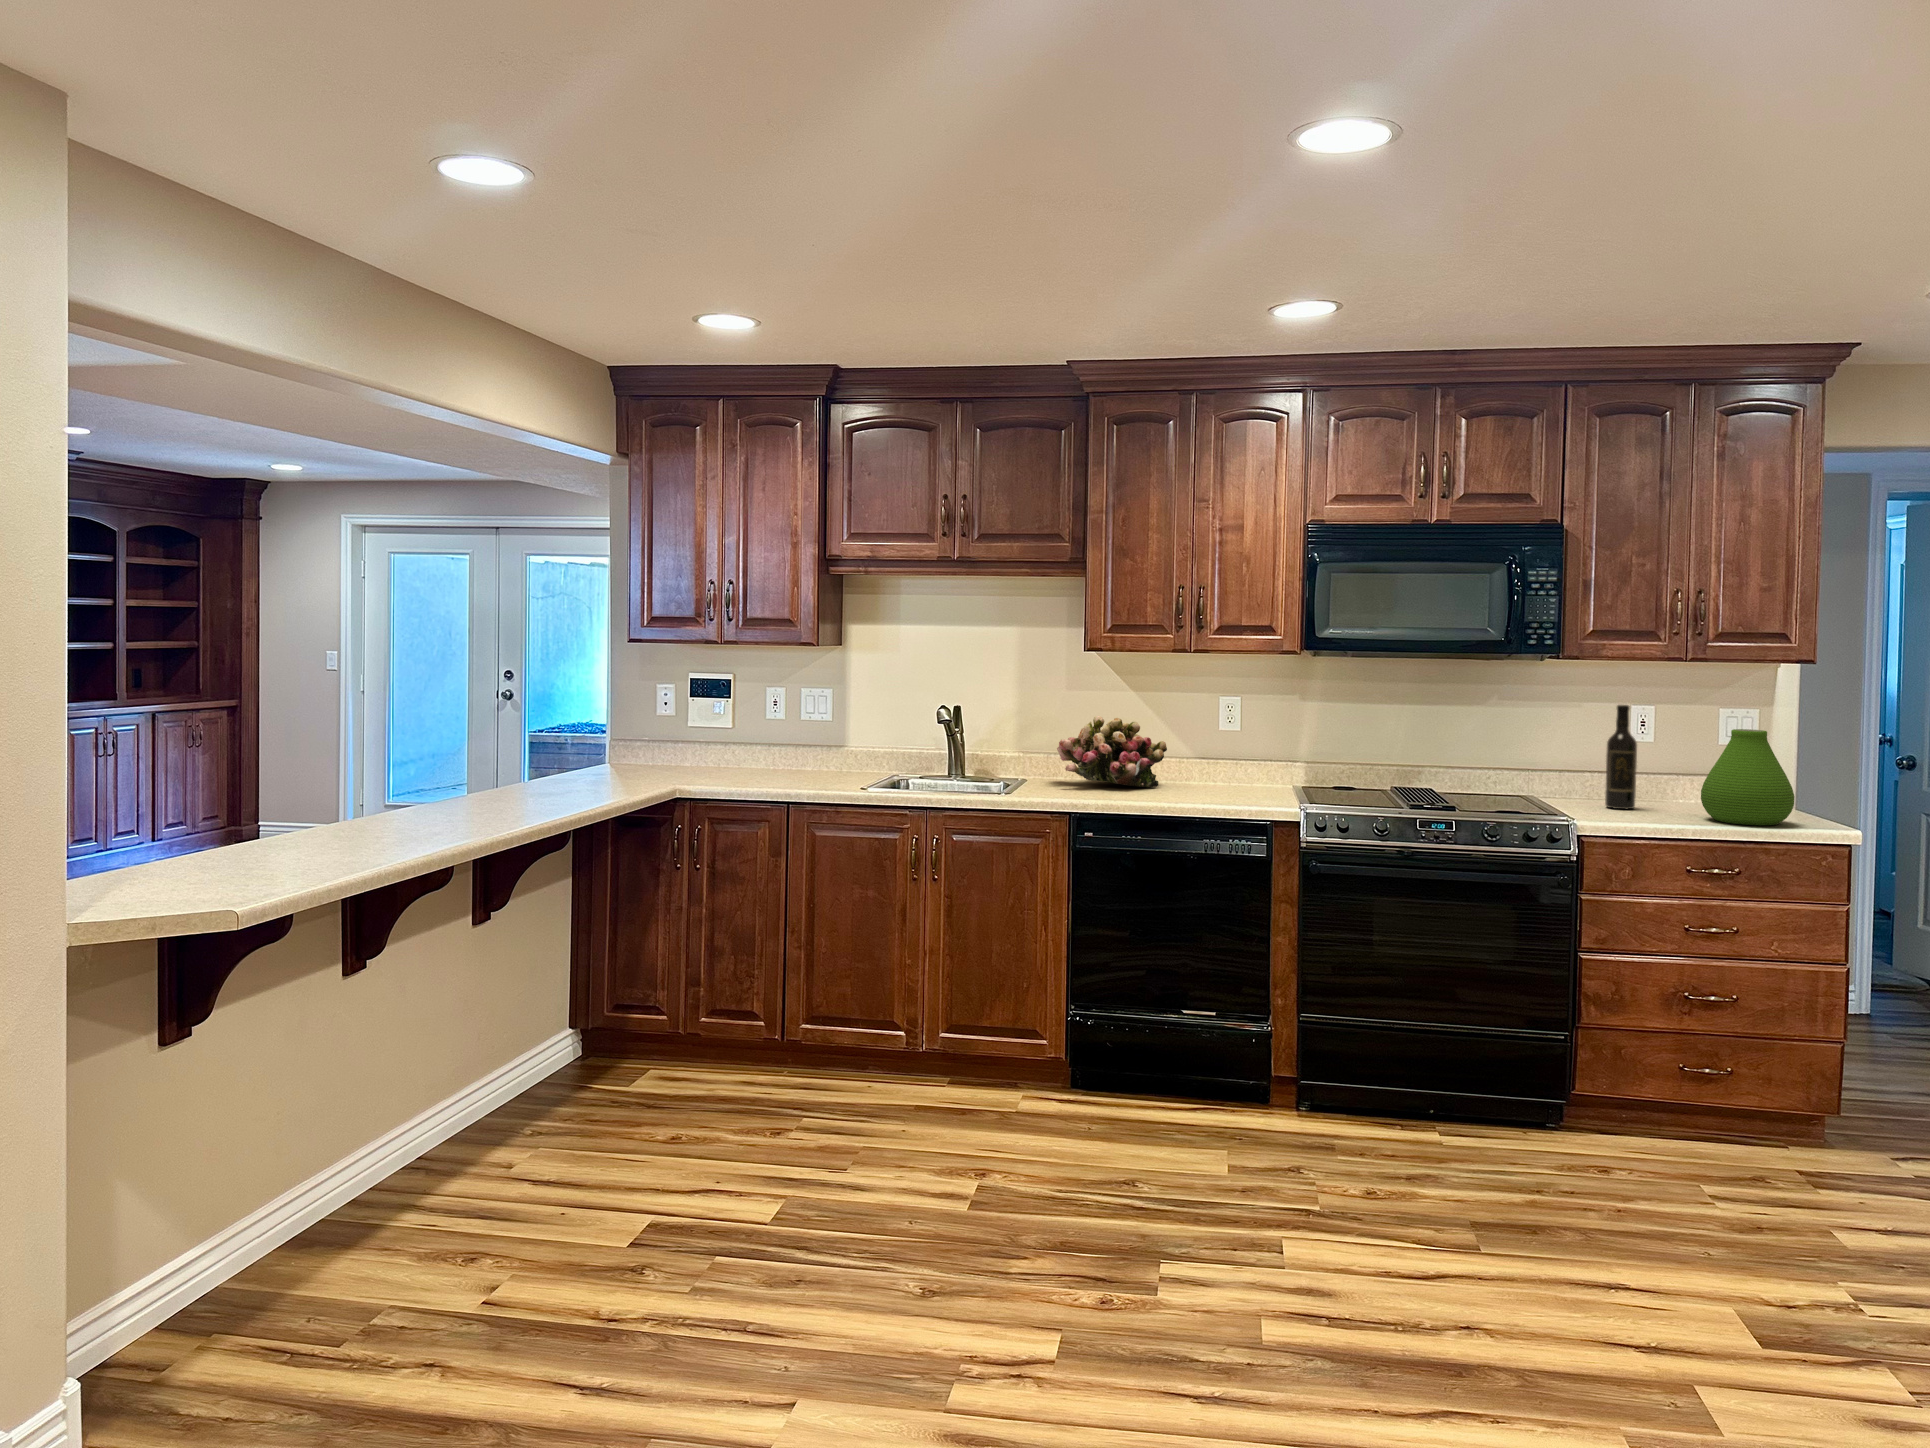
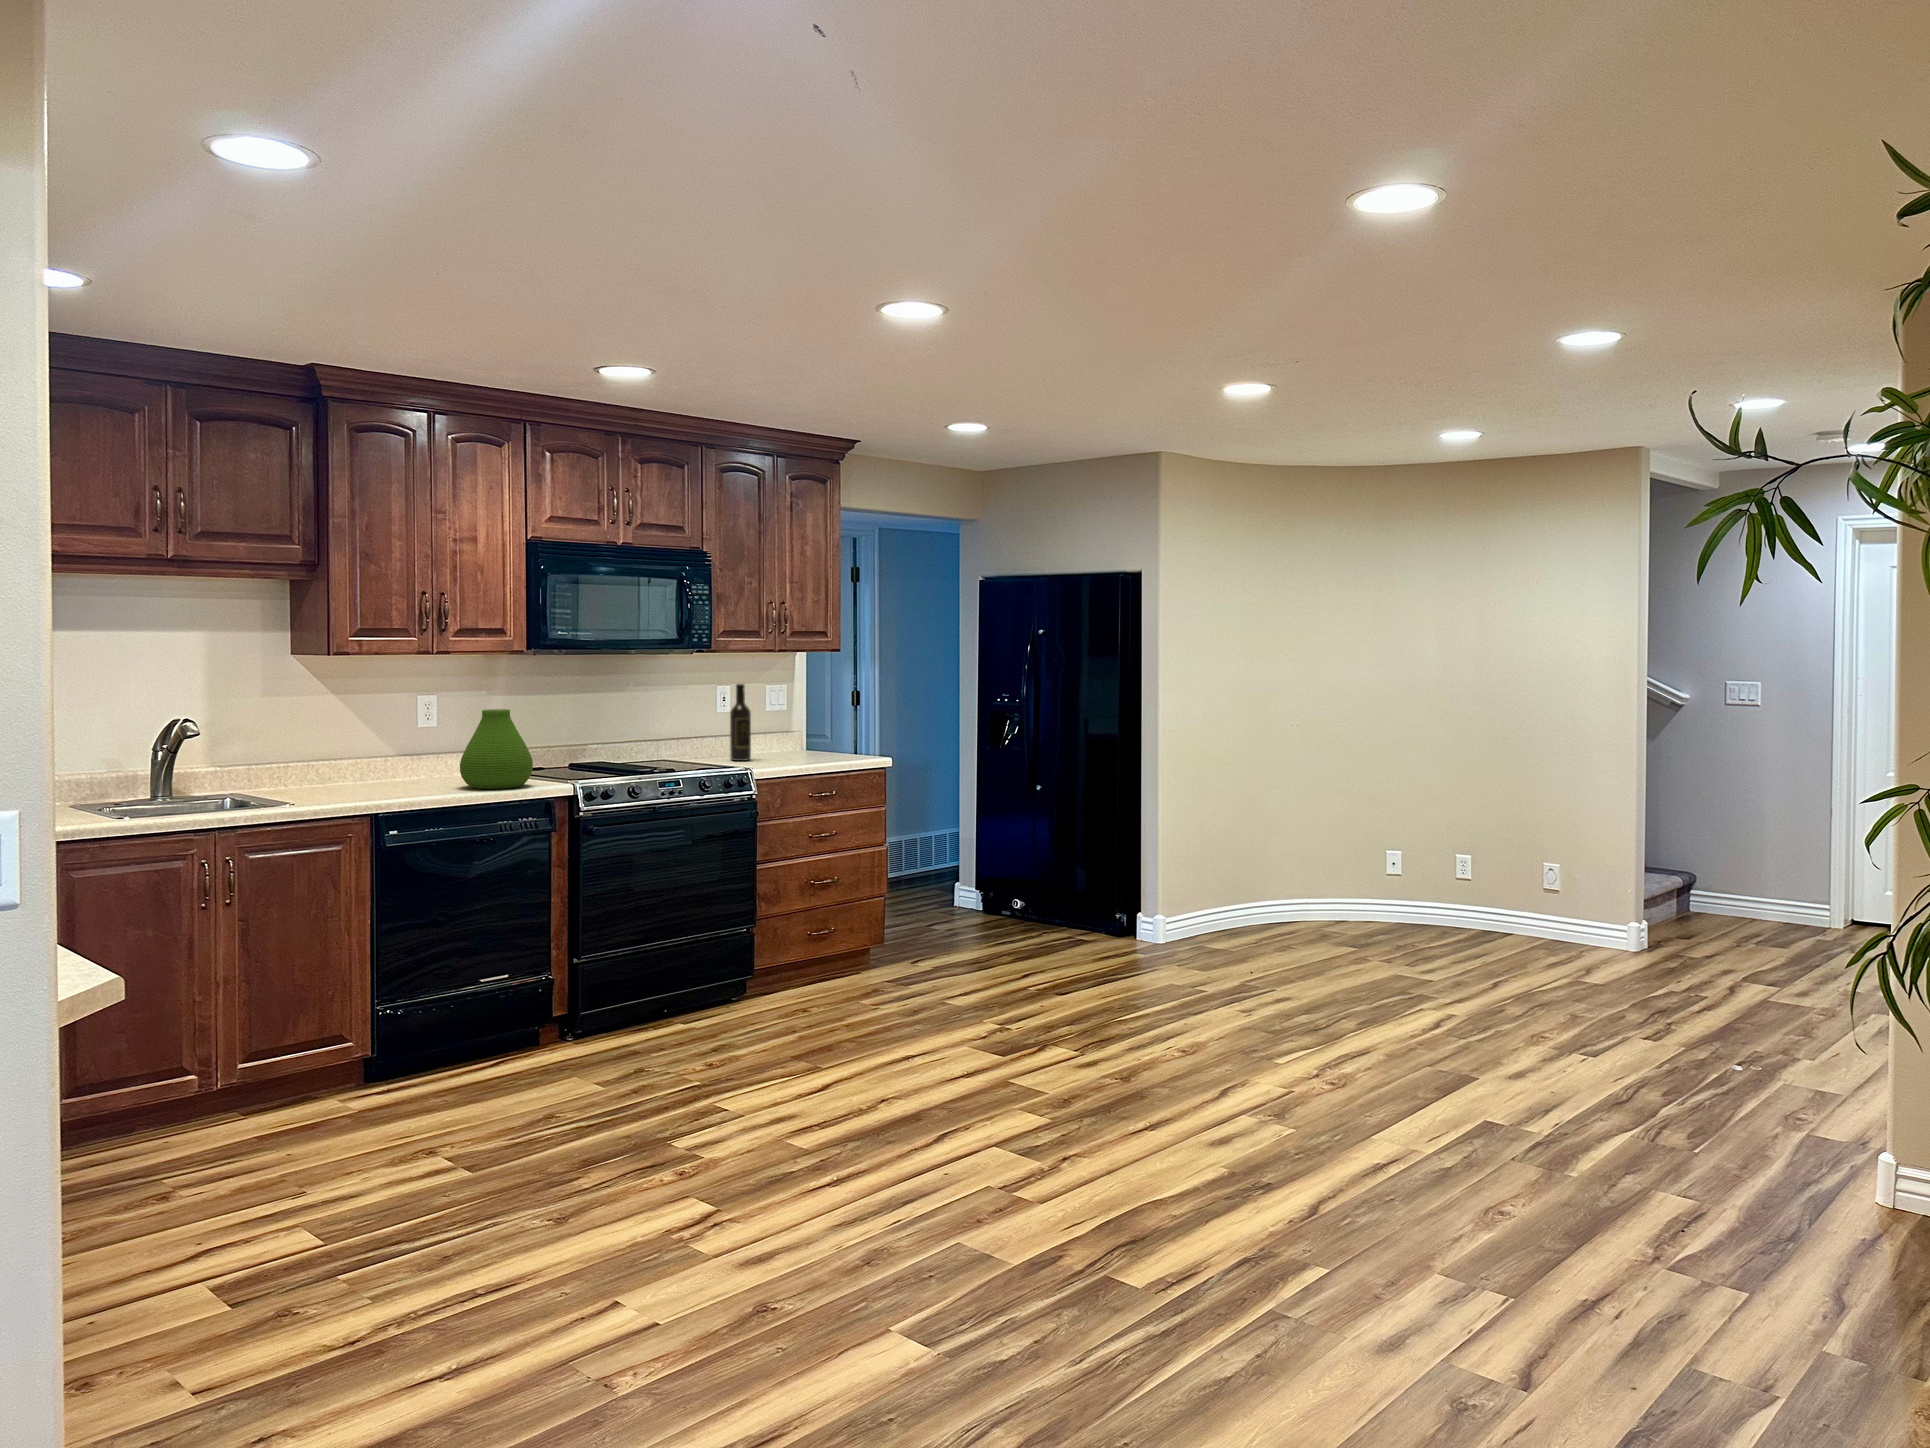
flower arrangement: present [1057,716,1167,787] -> none [279,721,396,785]
vase: present [1701,729,1795,825] -> present [460,709,533,789]

